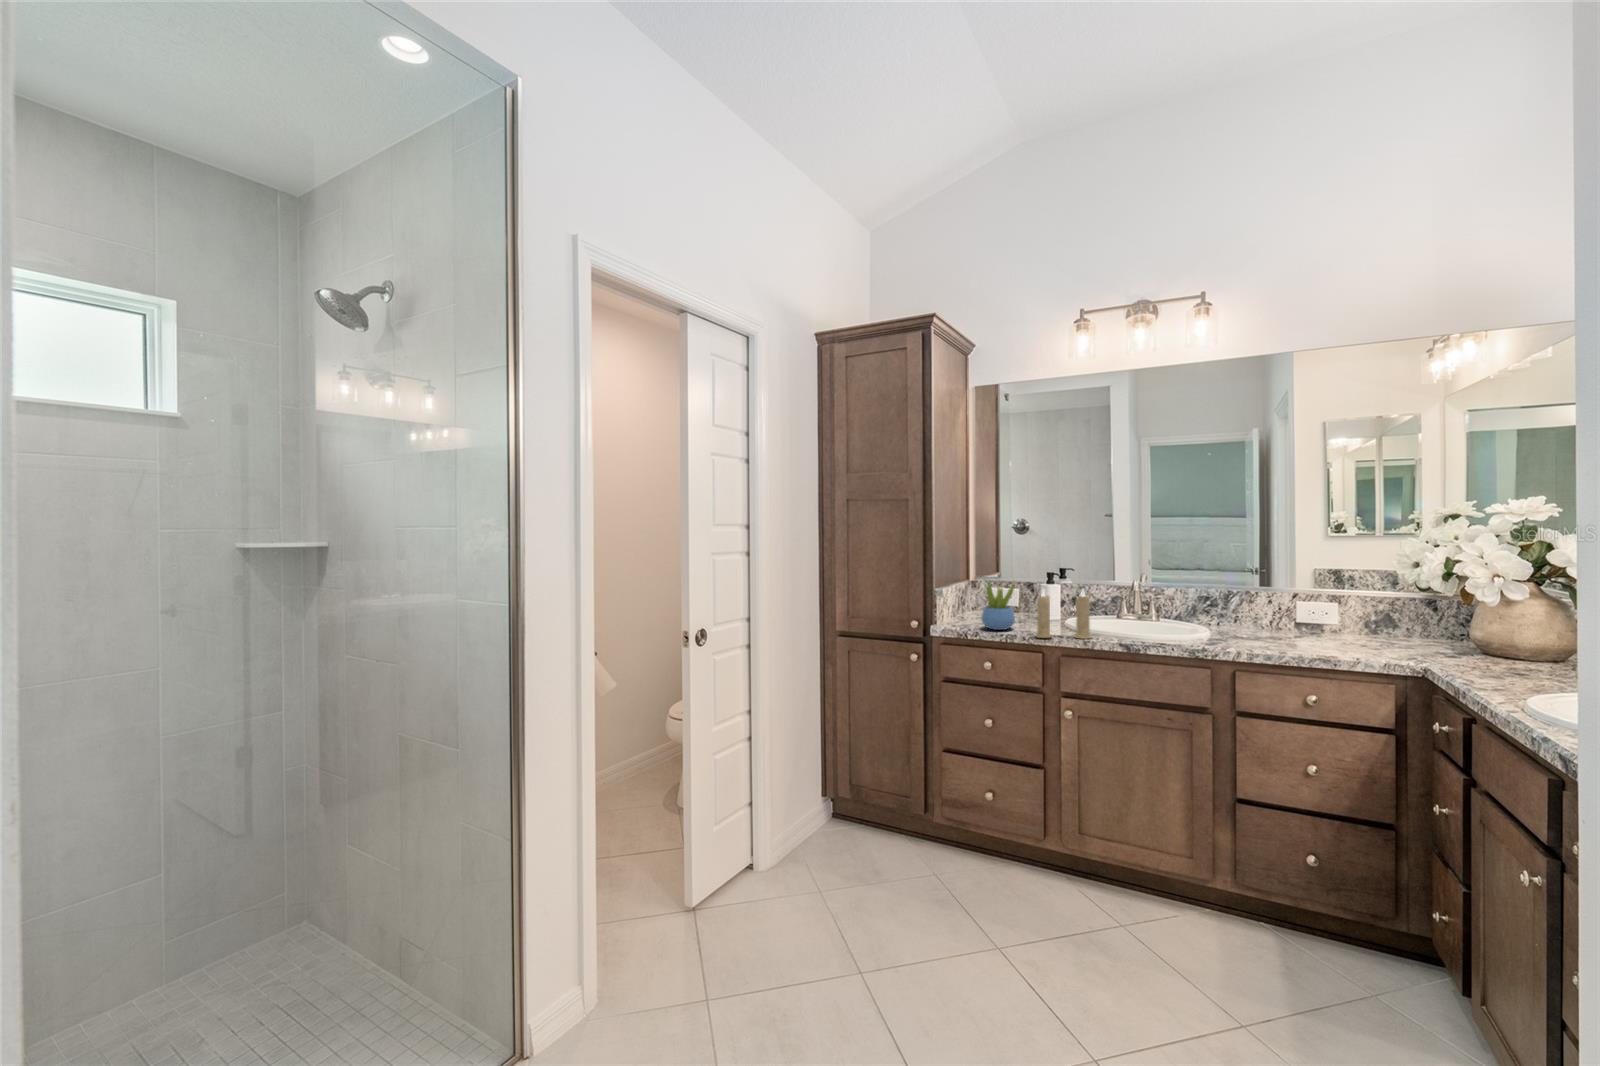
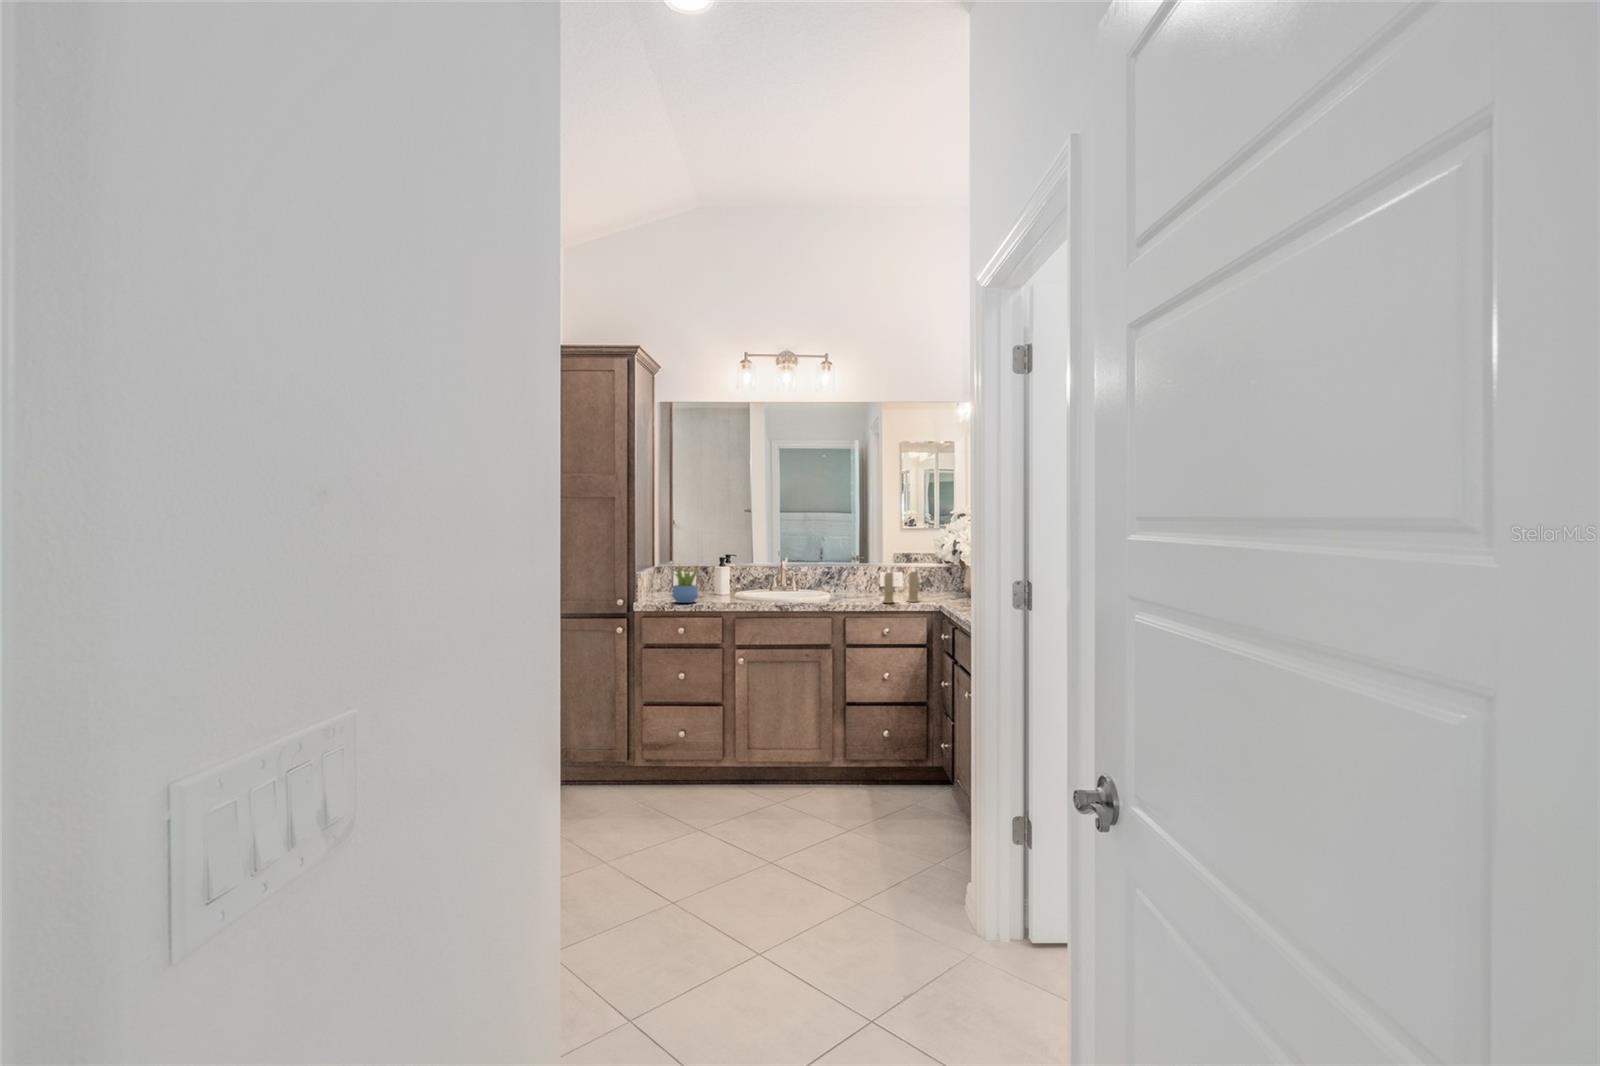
candle: present [1035,590,1091,639] -> present [883,568,919,603]

